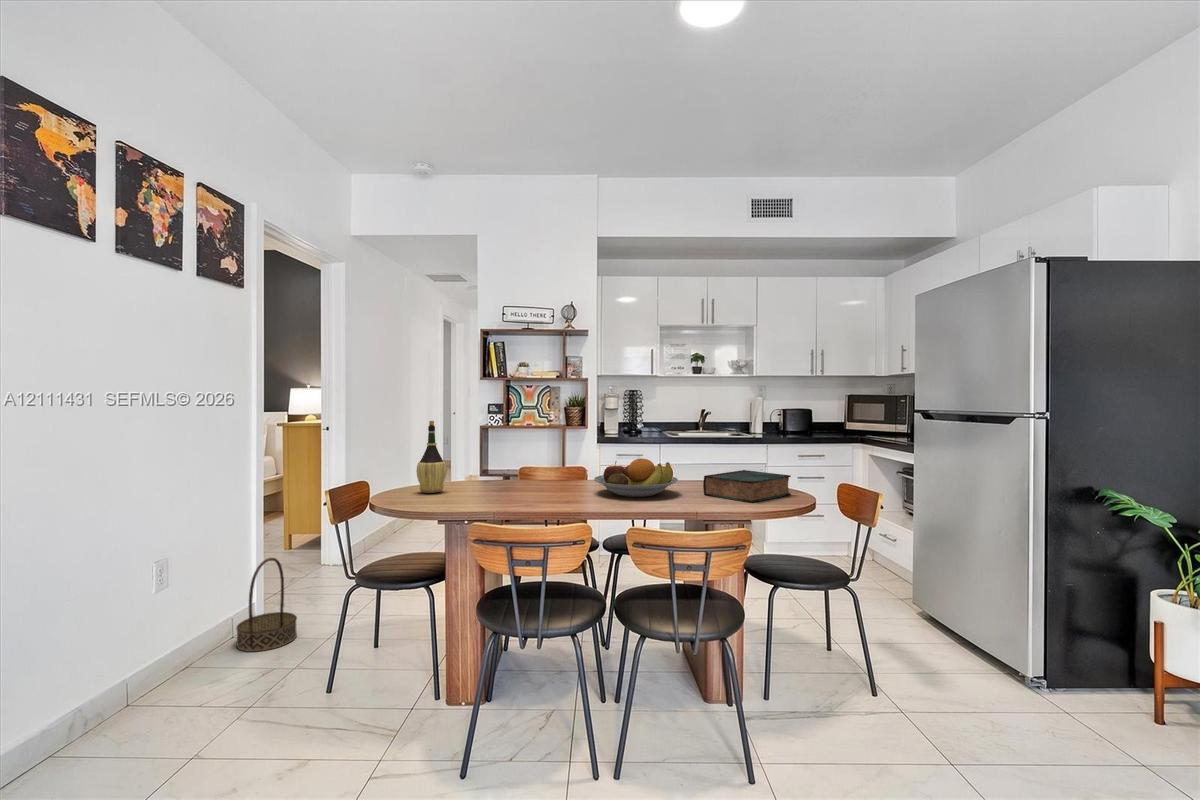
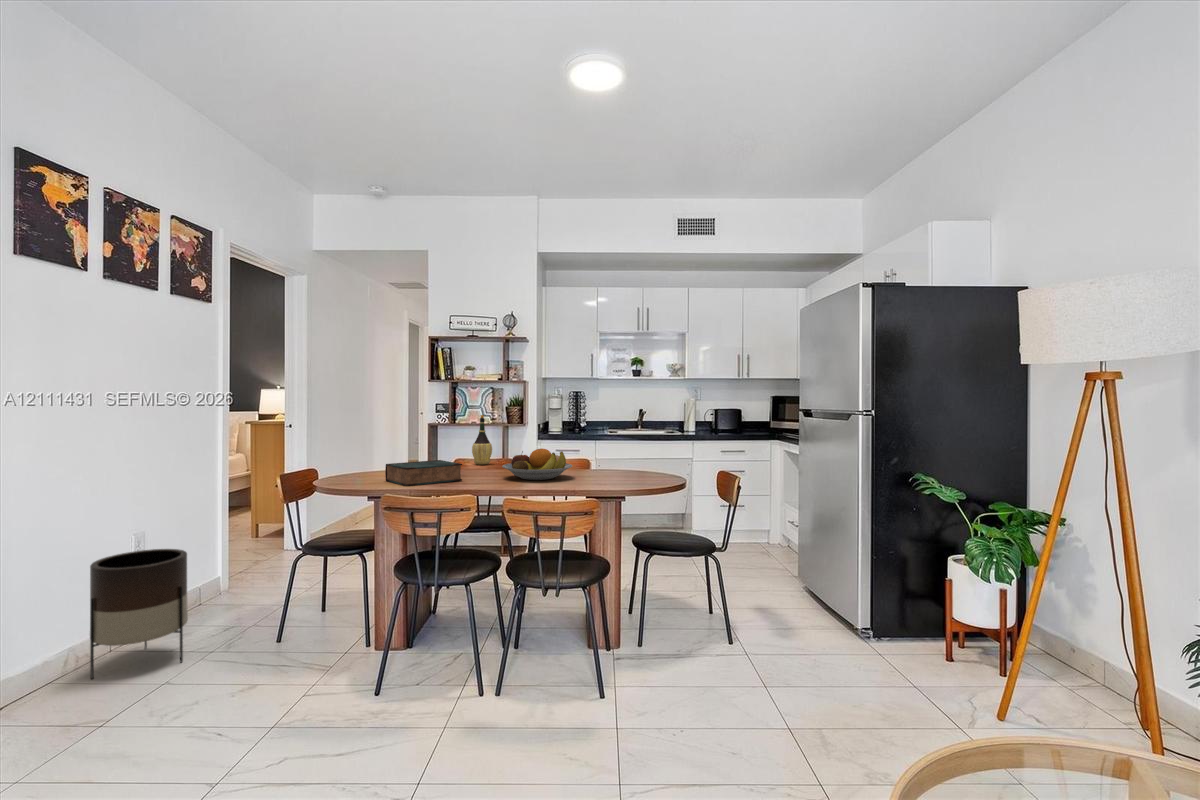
wine bottle: present [416,421,447,493] -> present [472,415,492,465]
book: present [703,470,791,503] -> present [385,460,462,486]
basket: present [237,558,297,652] -> none [203,536,256,615]
planter: none [99,581,218,752] -> present [90,549,188,679]

